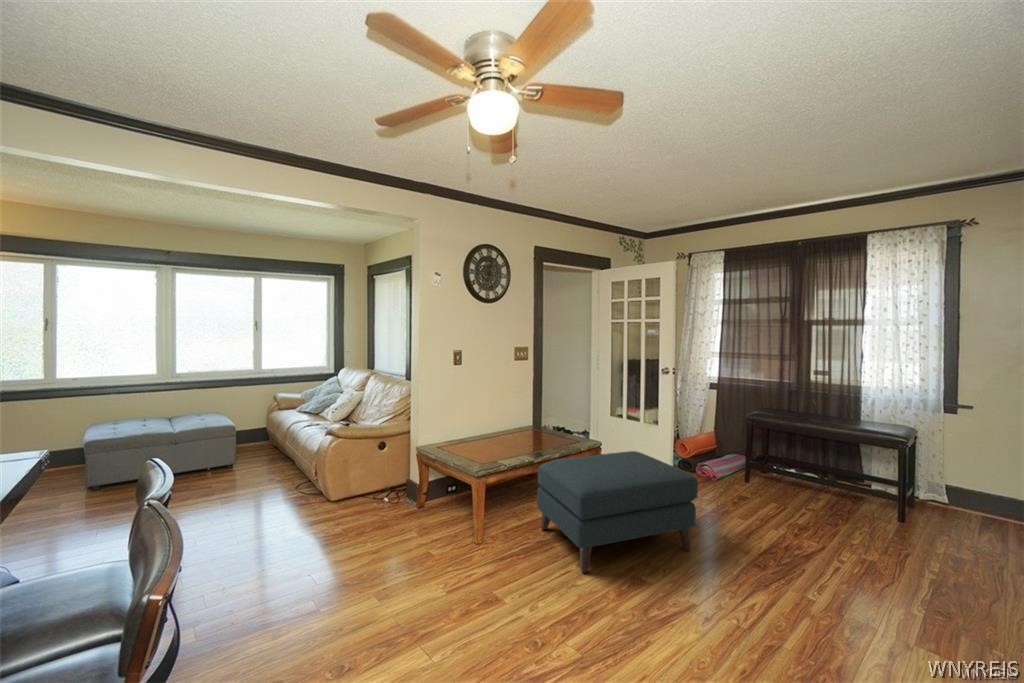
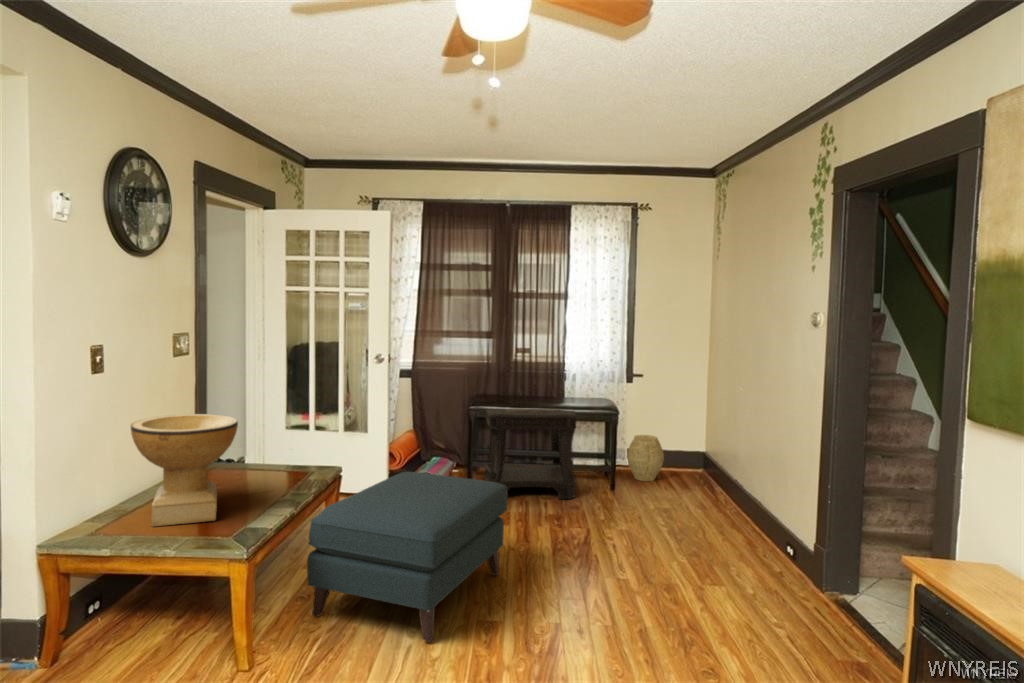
decorative bowl: none [461,391,515,453] -> present [131,414,238,526]
side table: none [753,414,860,515] -> present [485,408,578,499]
woven basket: none [943,472,1001,527] -> present [627,435,664,481]

